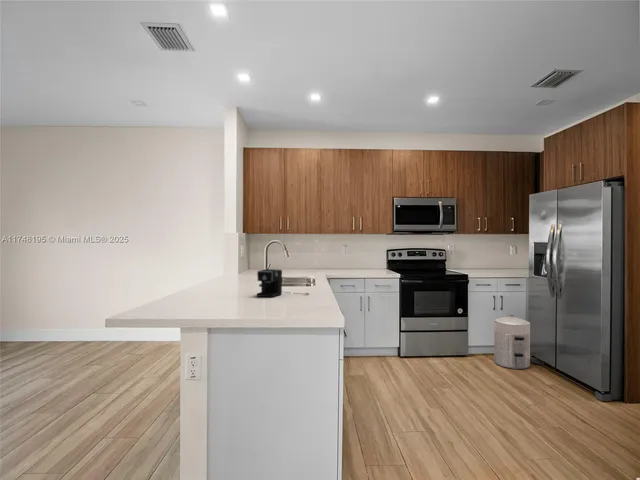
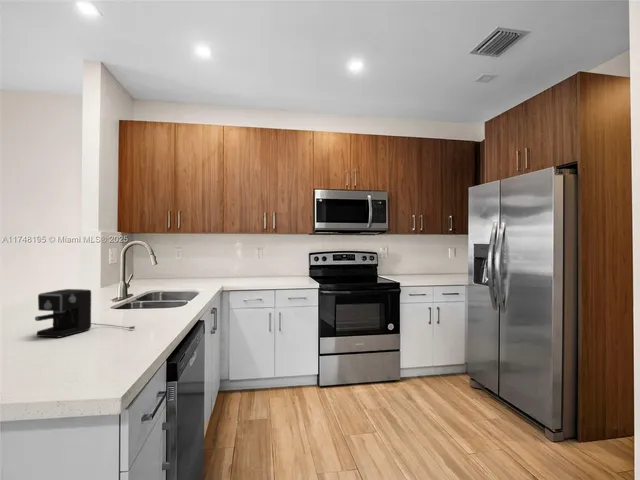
waste bin: present [494,315,530,369] -> none [429,331,470,397]

